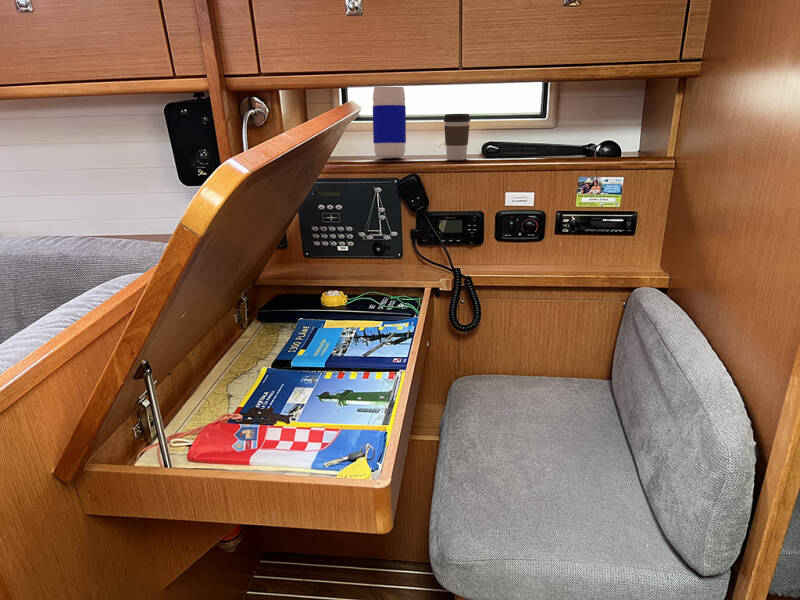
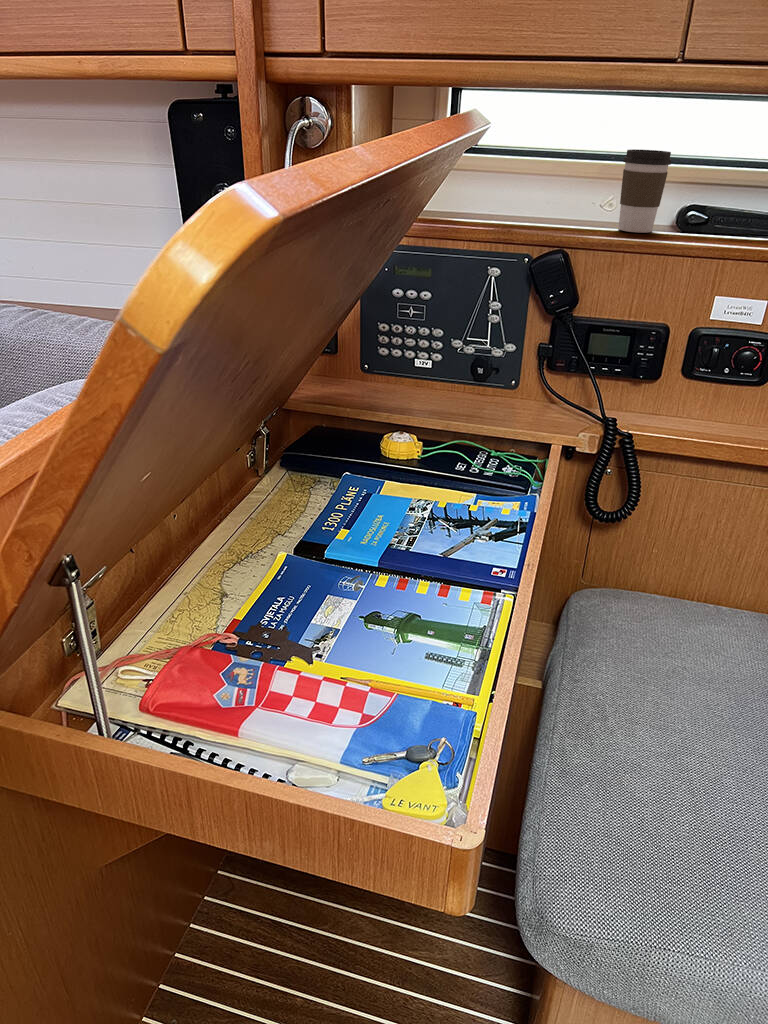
water bottle: present [373,87,406,159] -> none [496,35,561,220]

